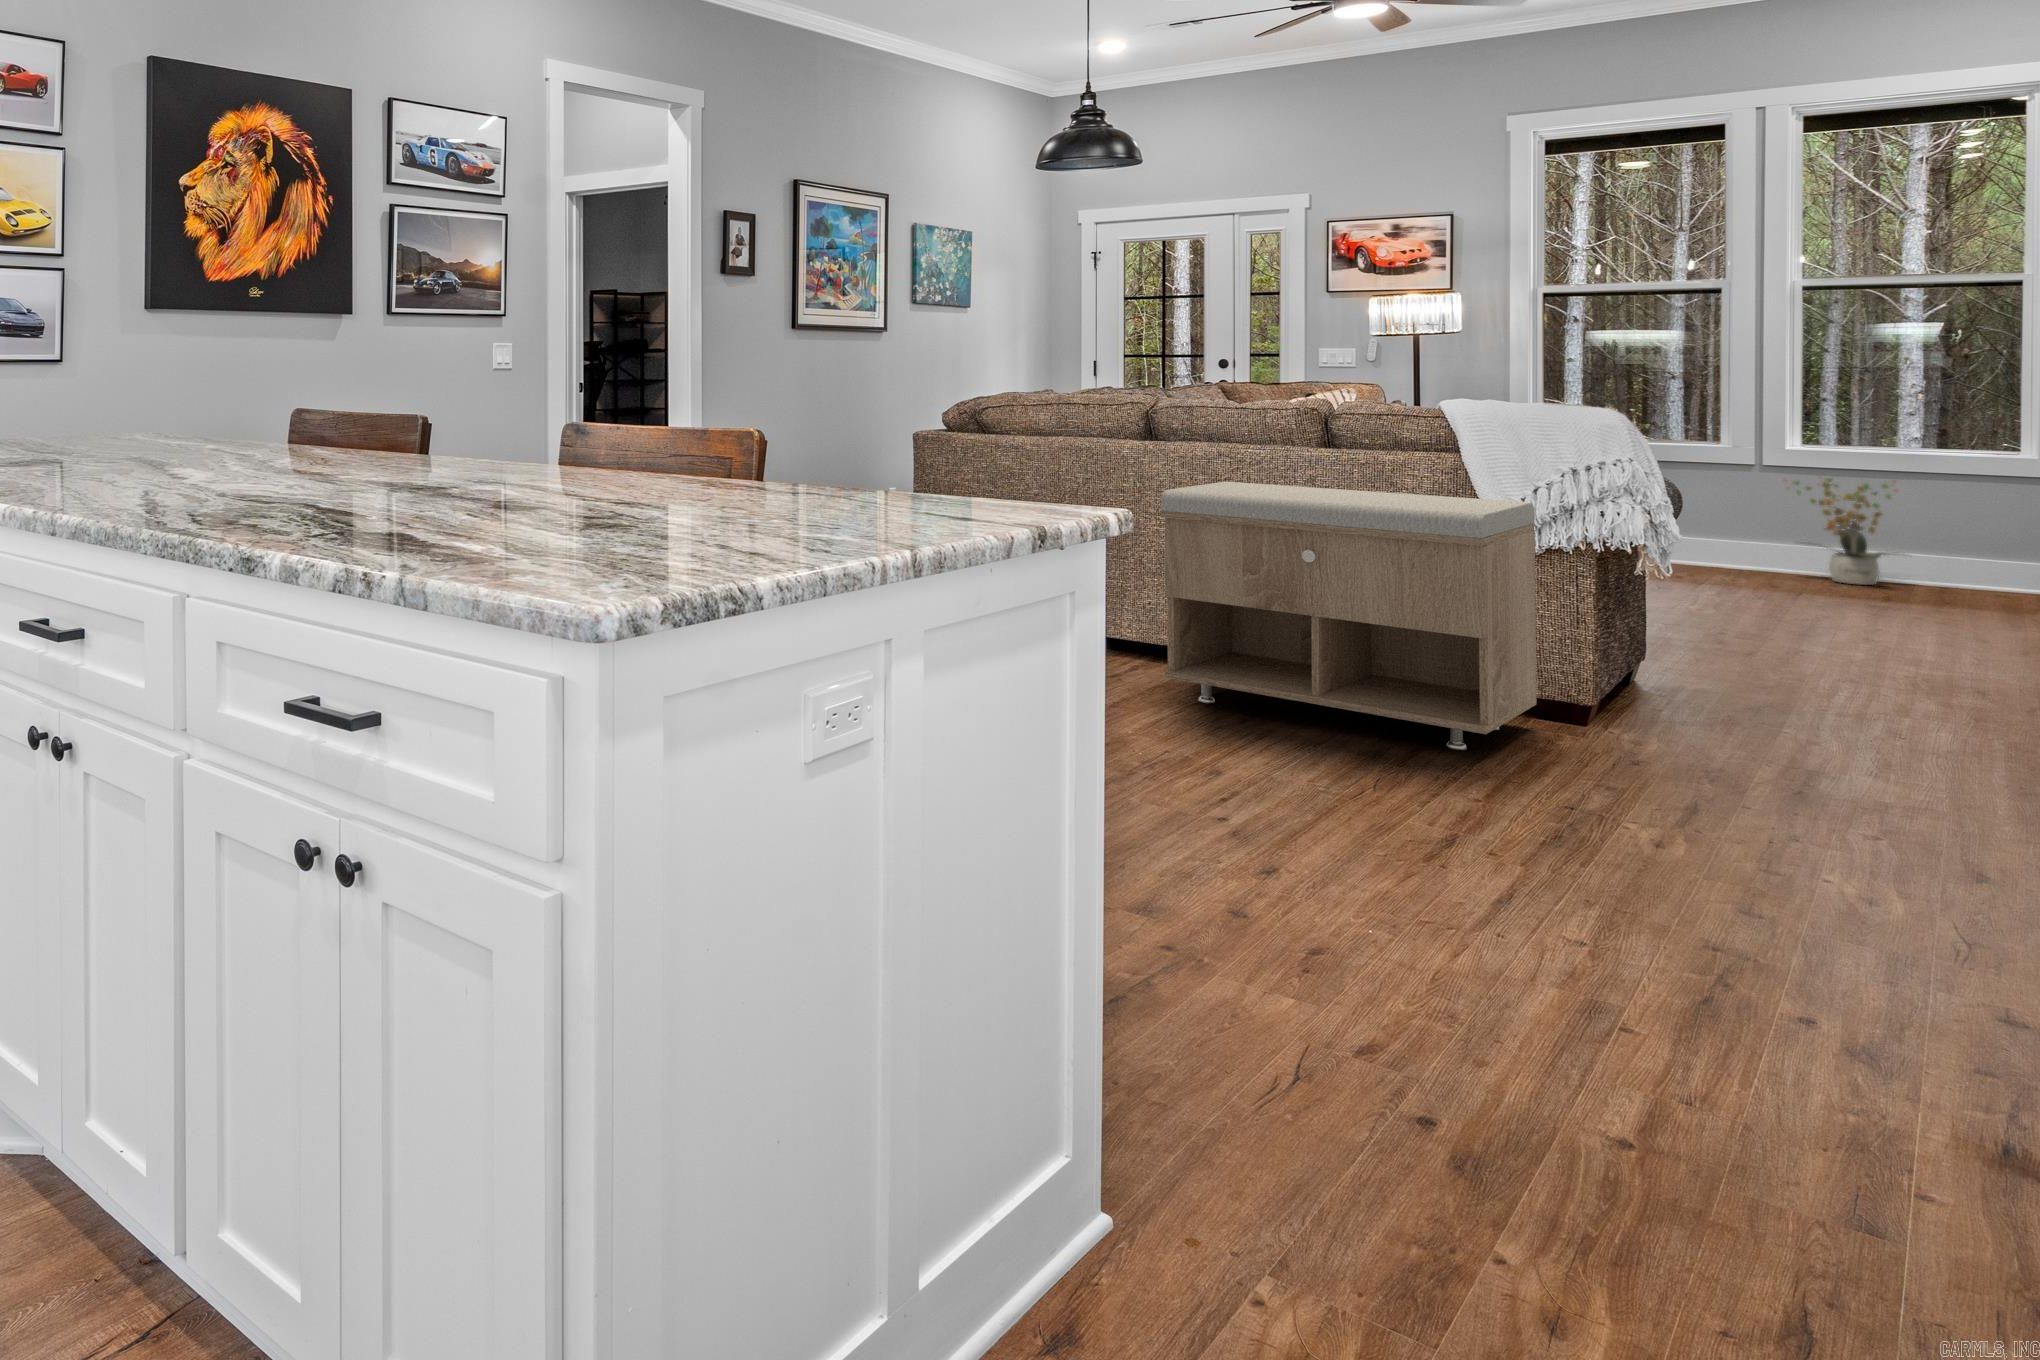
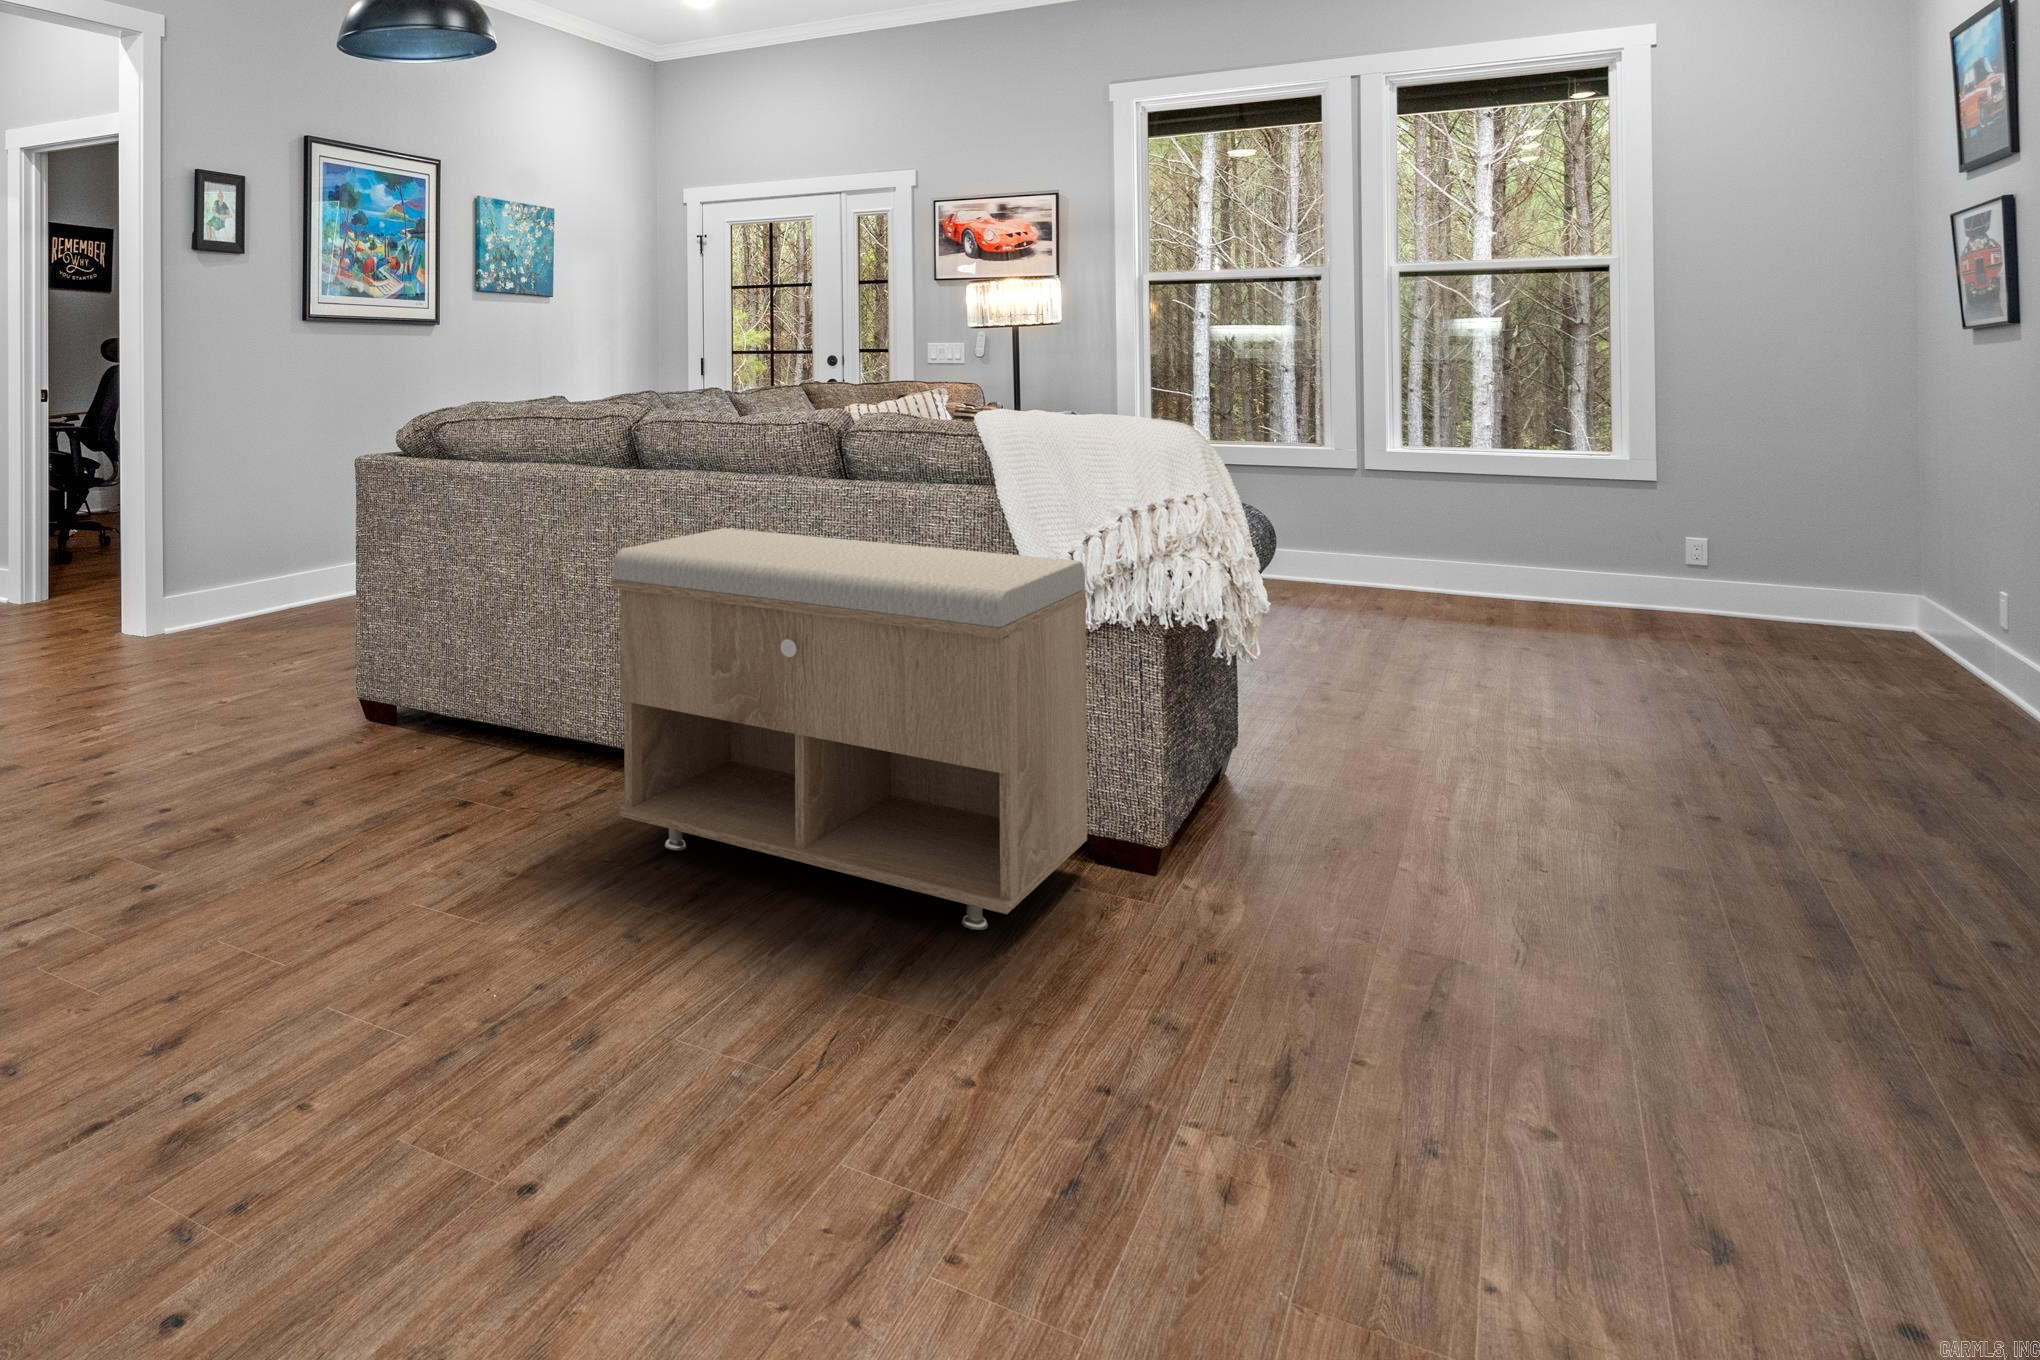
potted plant: present [1792,478,1896,585] -> none [1378,483,1501,604]

